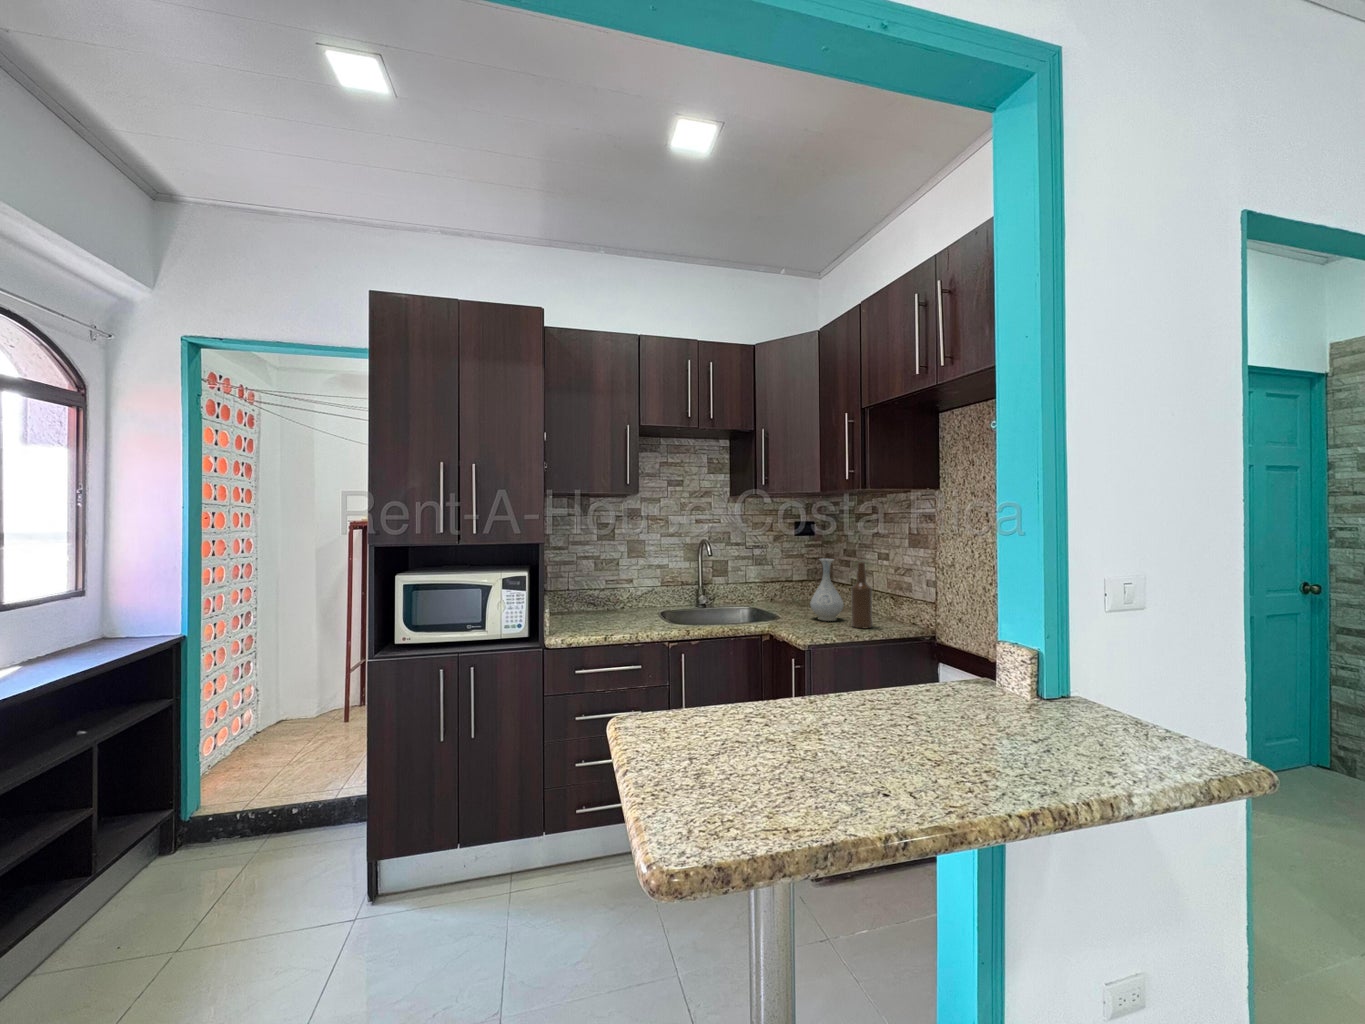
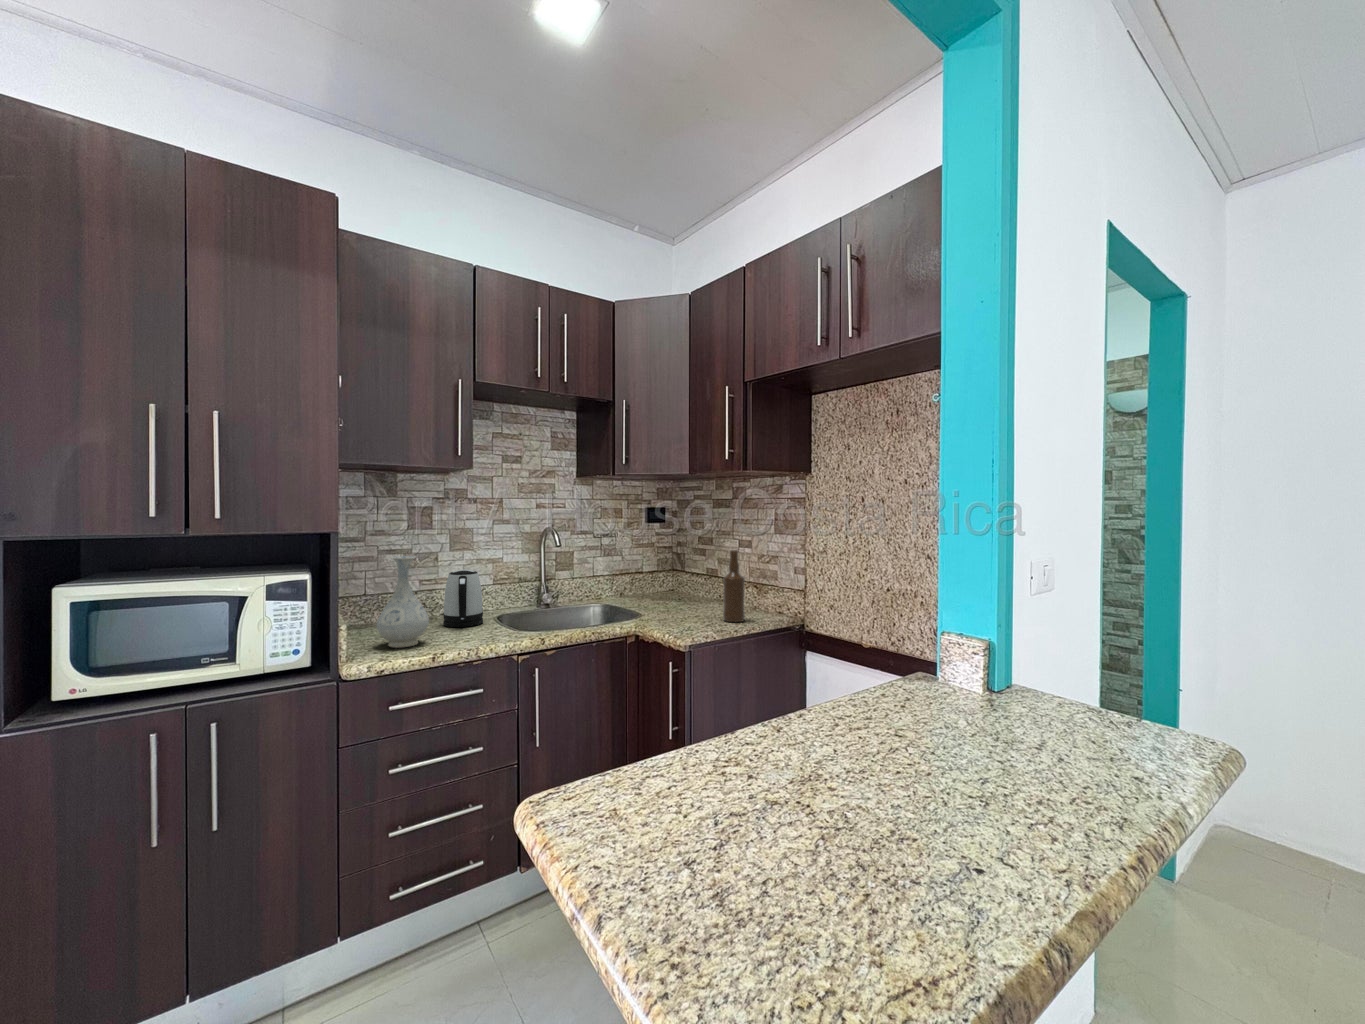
vase: present [810,559,844,621] -> present [376,556,429,648]
kettle: none [621,573,650,617] -> present [443,570,483,627]

